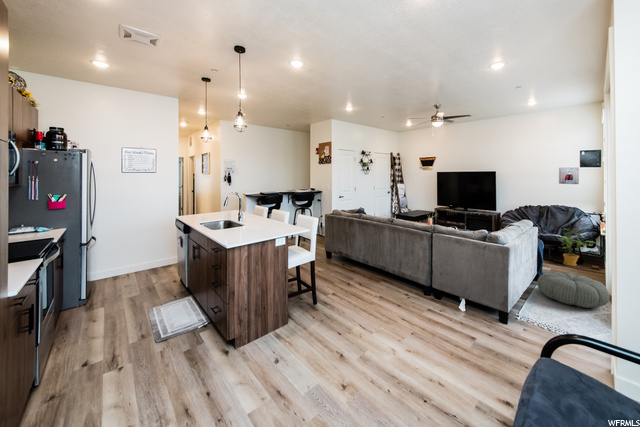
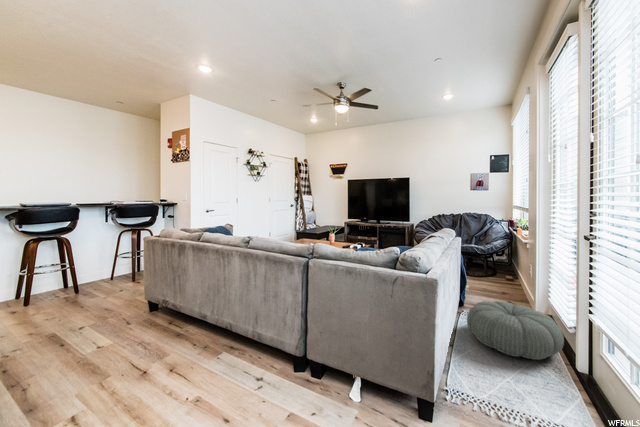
house plant: present [559,228,592,266] -> none [477,239,518,284]

